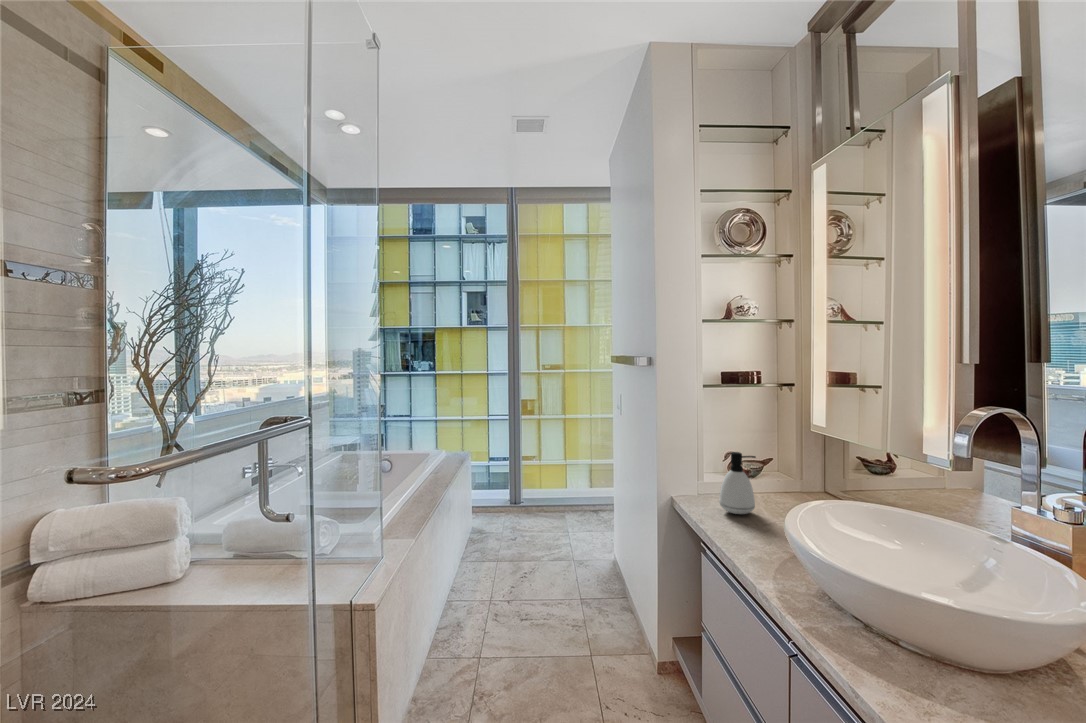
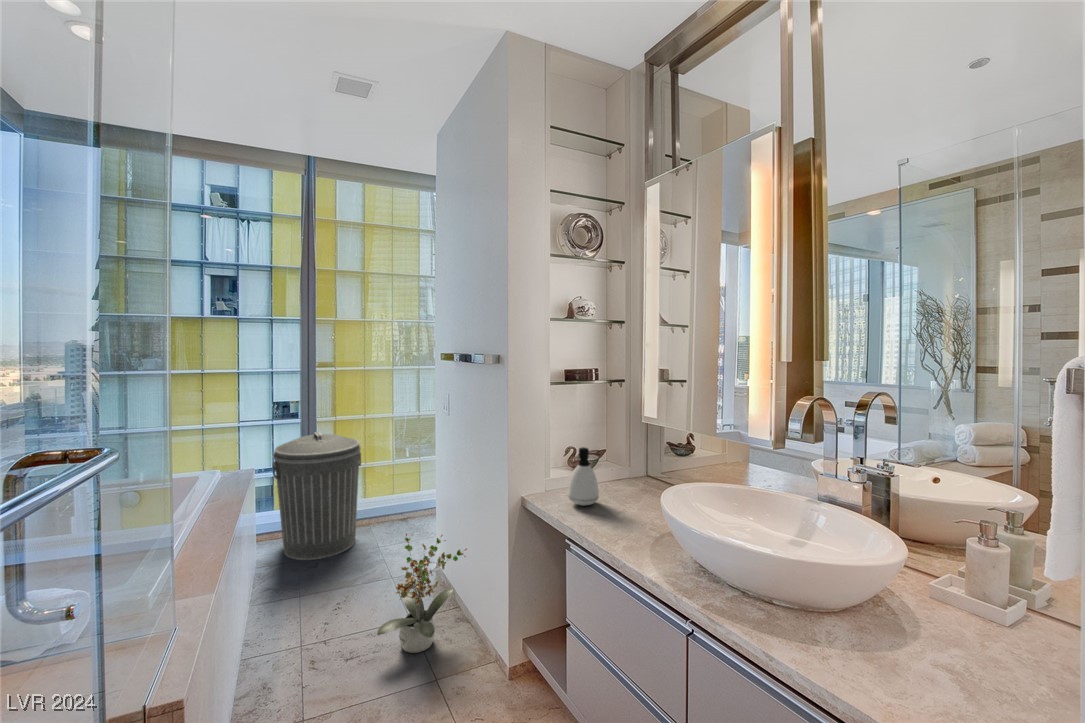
trash can: none [486,427,553,532] -> present [272,432,361,560]
potted plant: none [545,519,627,630] -> present [377,533,467,653]

